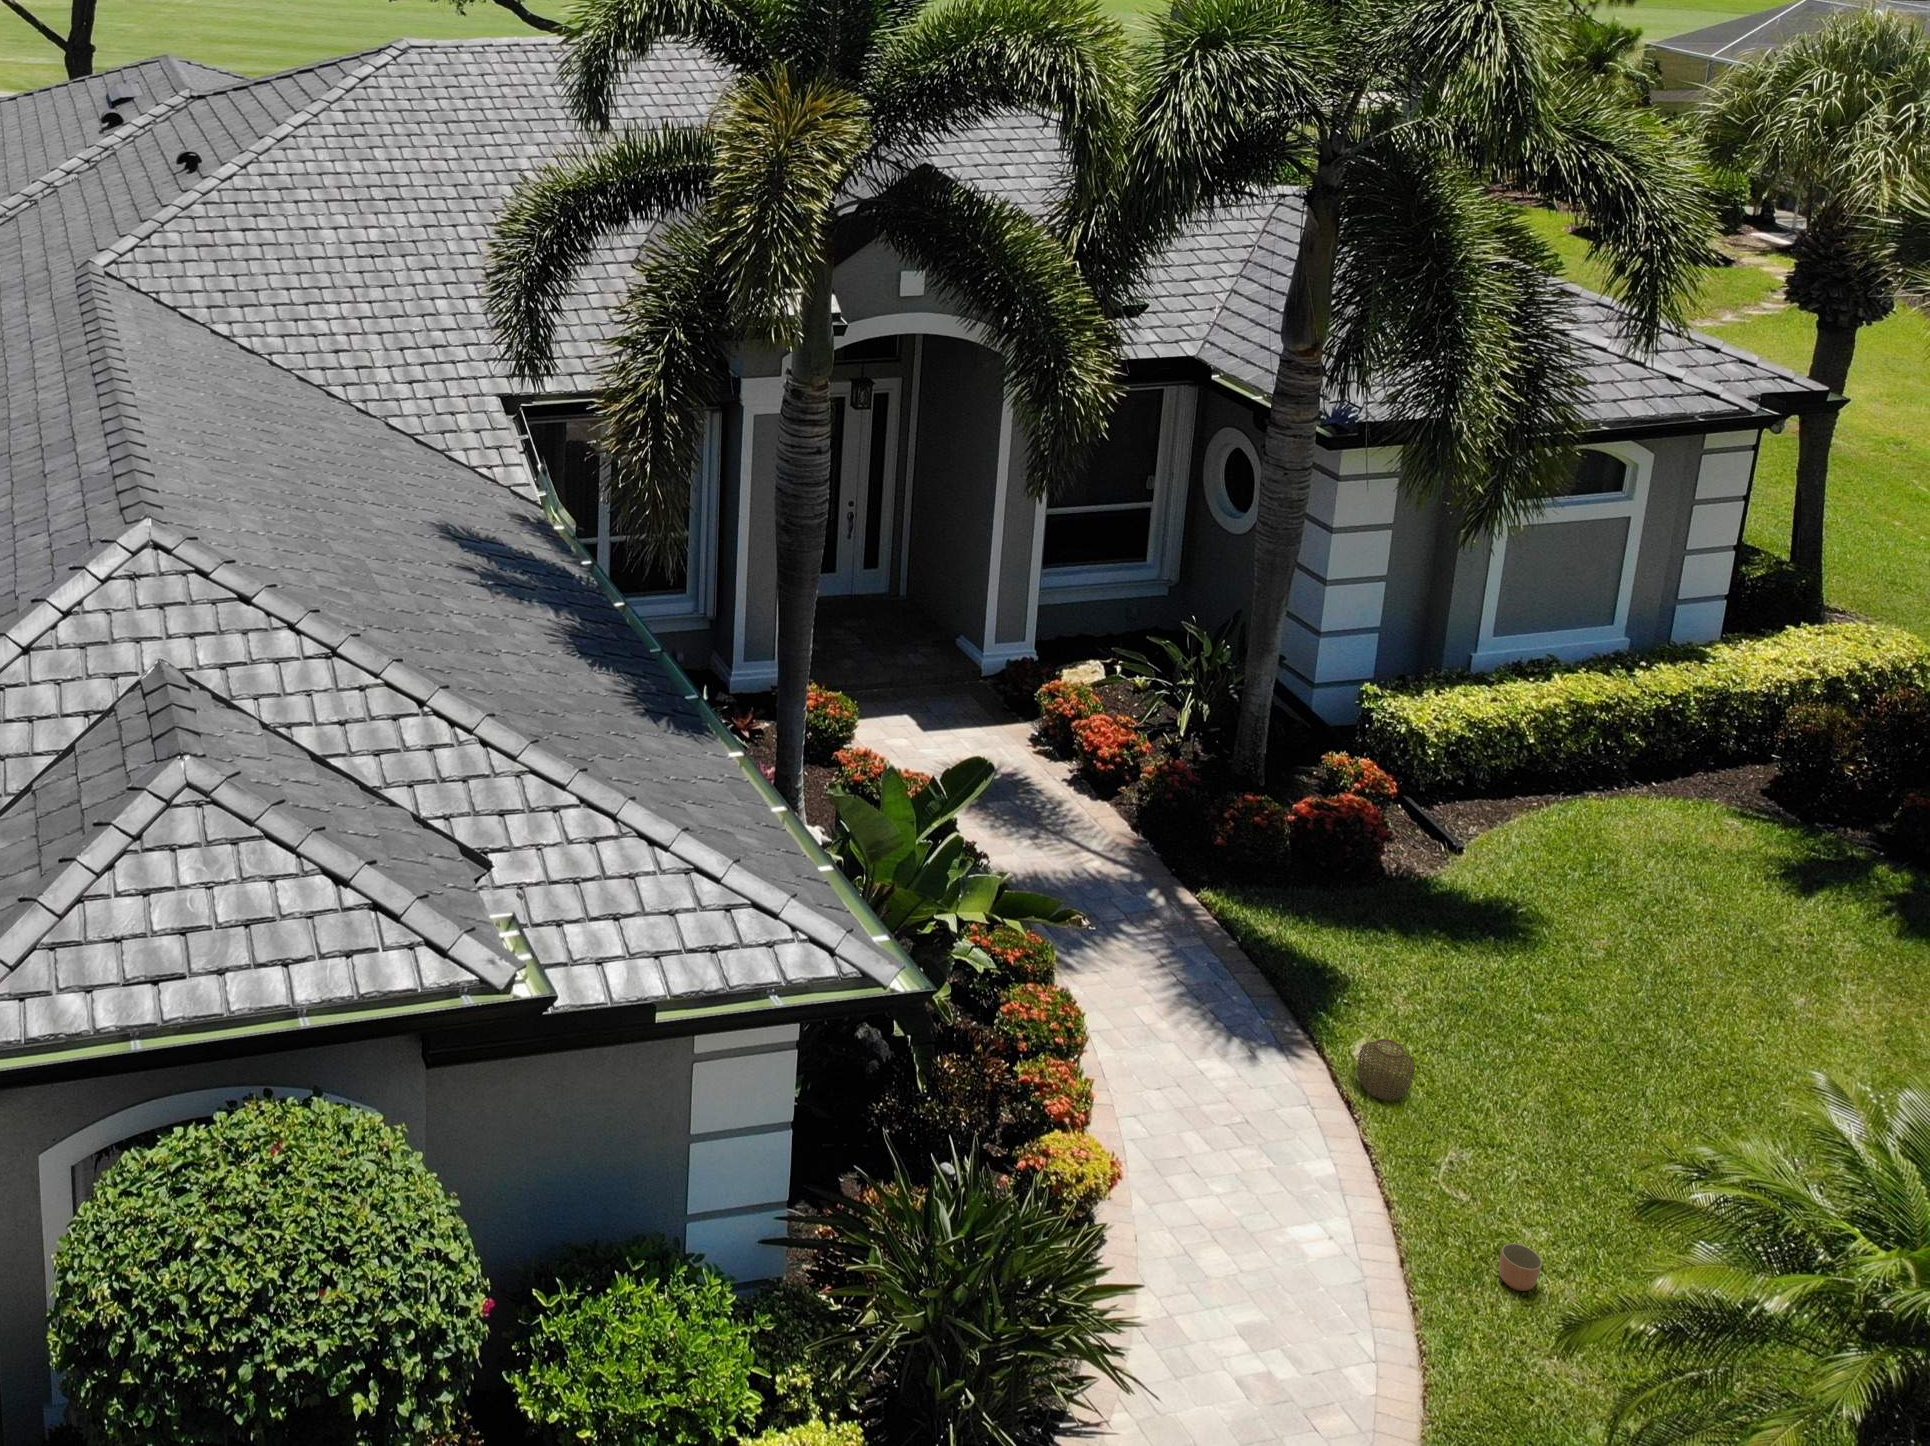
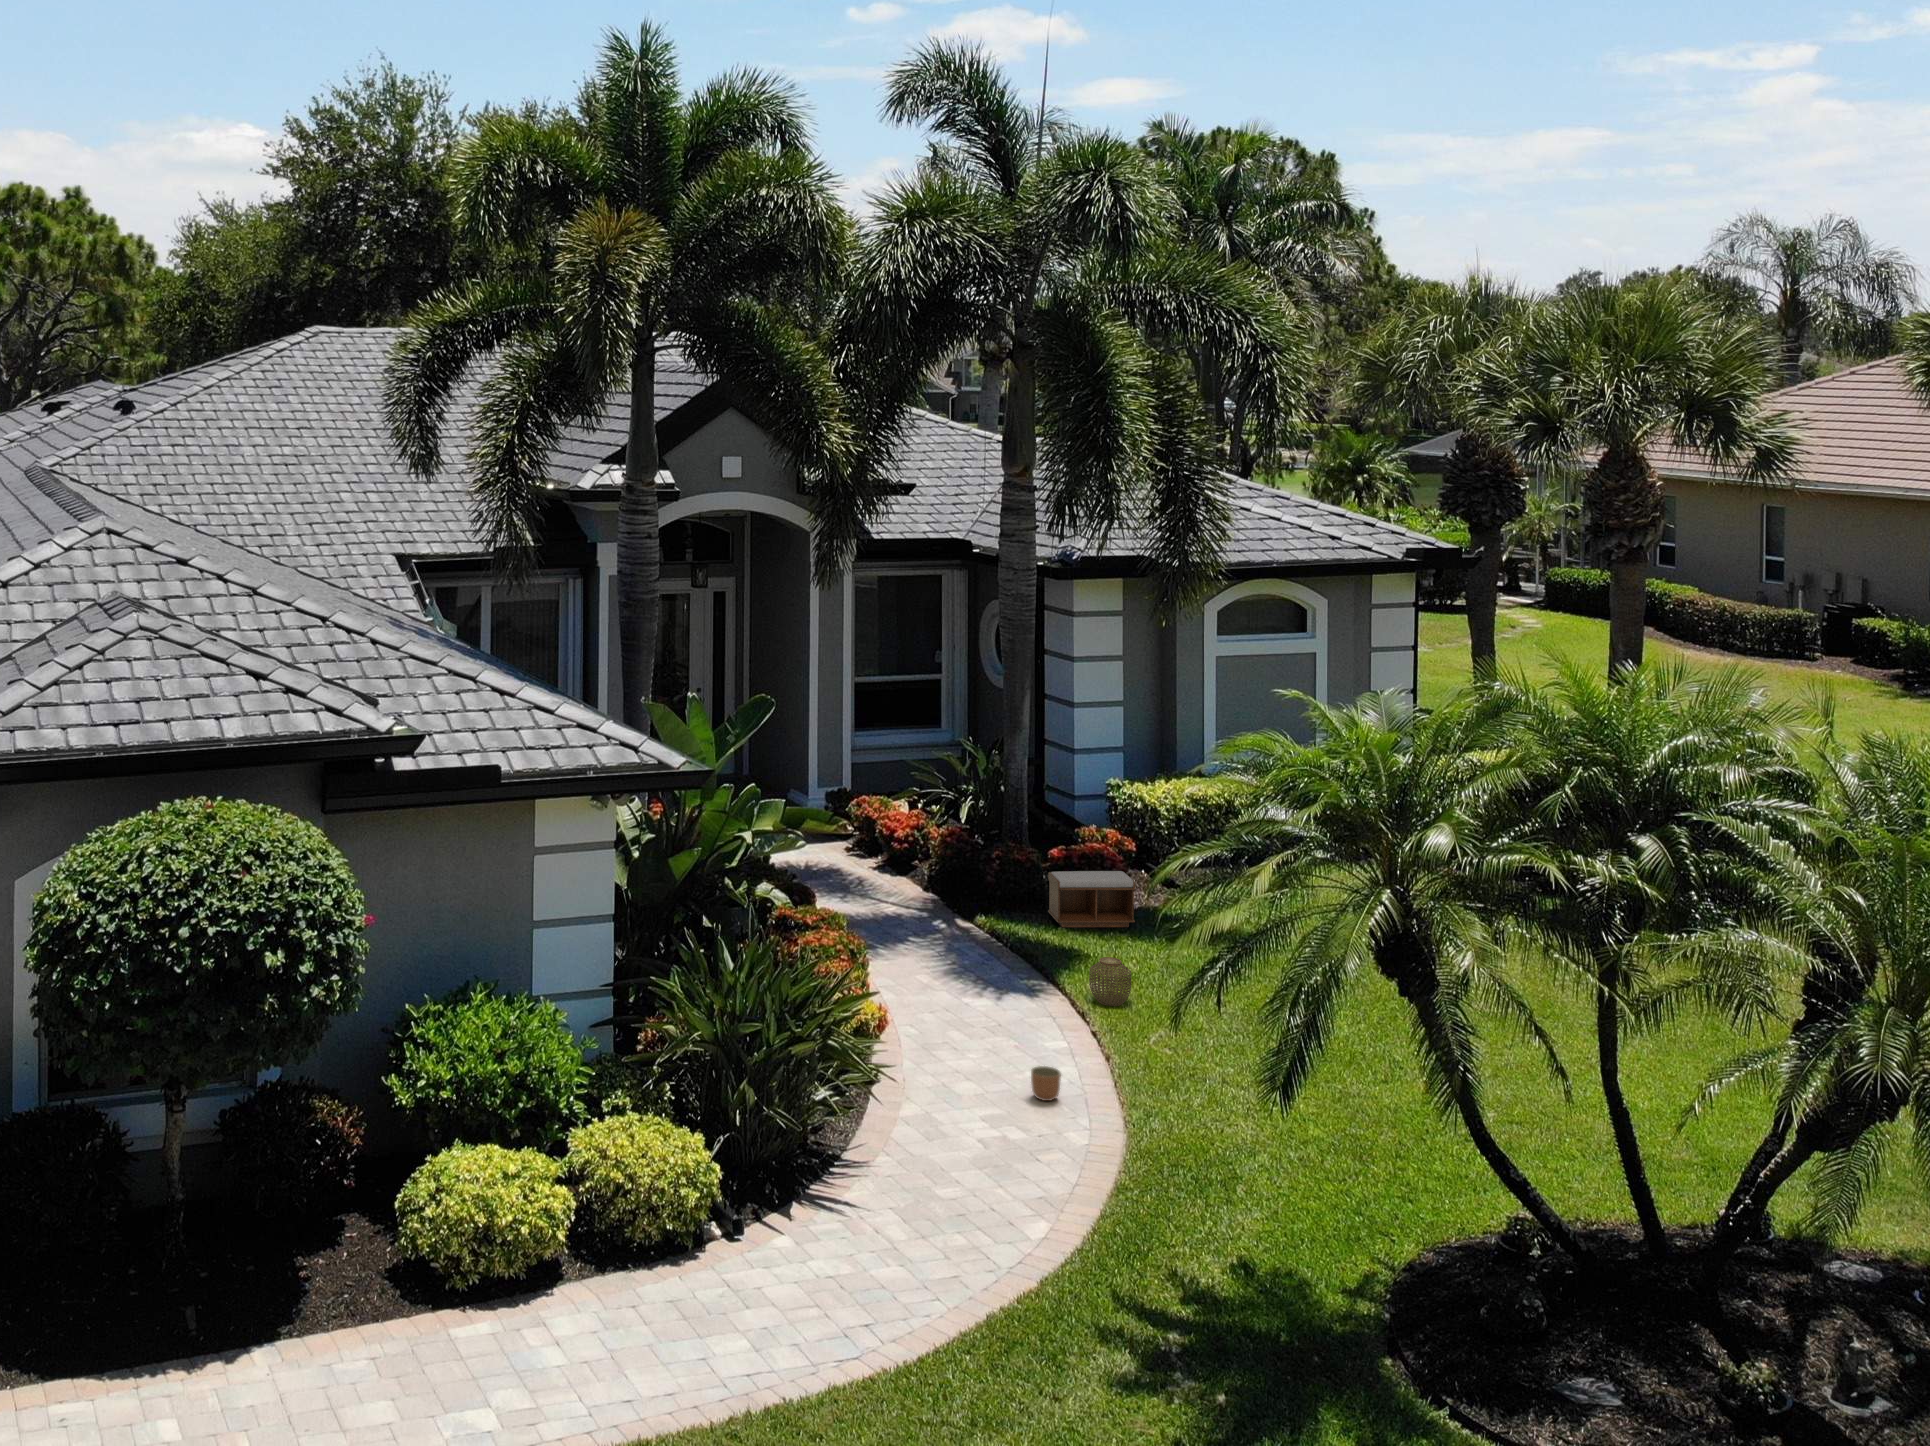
bench: none [1289,843,1410,921] -> present [1048,871,1135,927]
planter: present [1499,1243,1542,1291] -> present [1031,1066,1061,1101]

